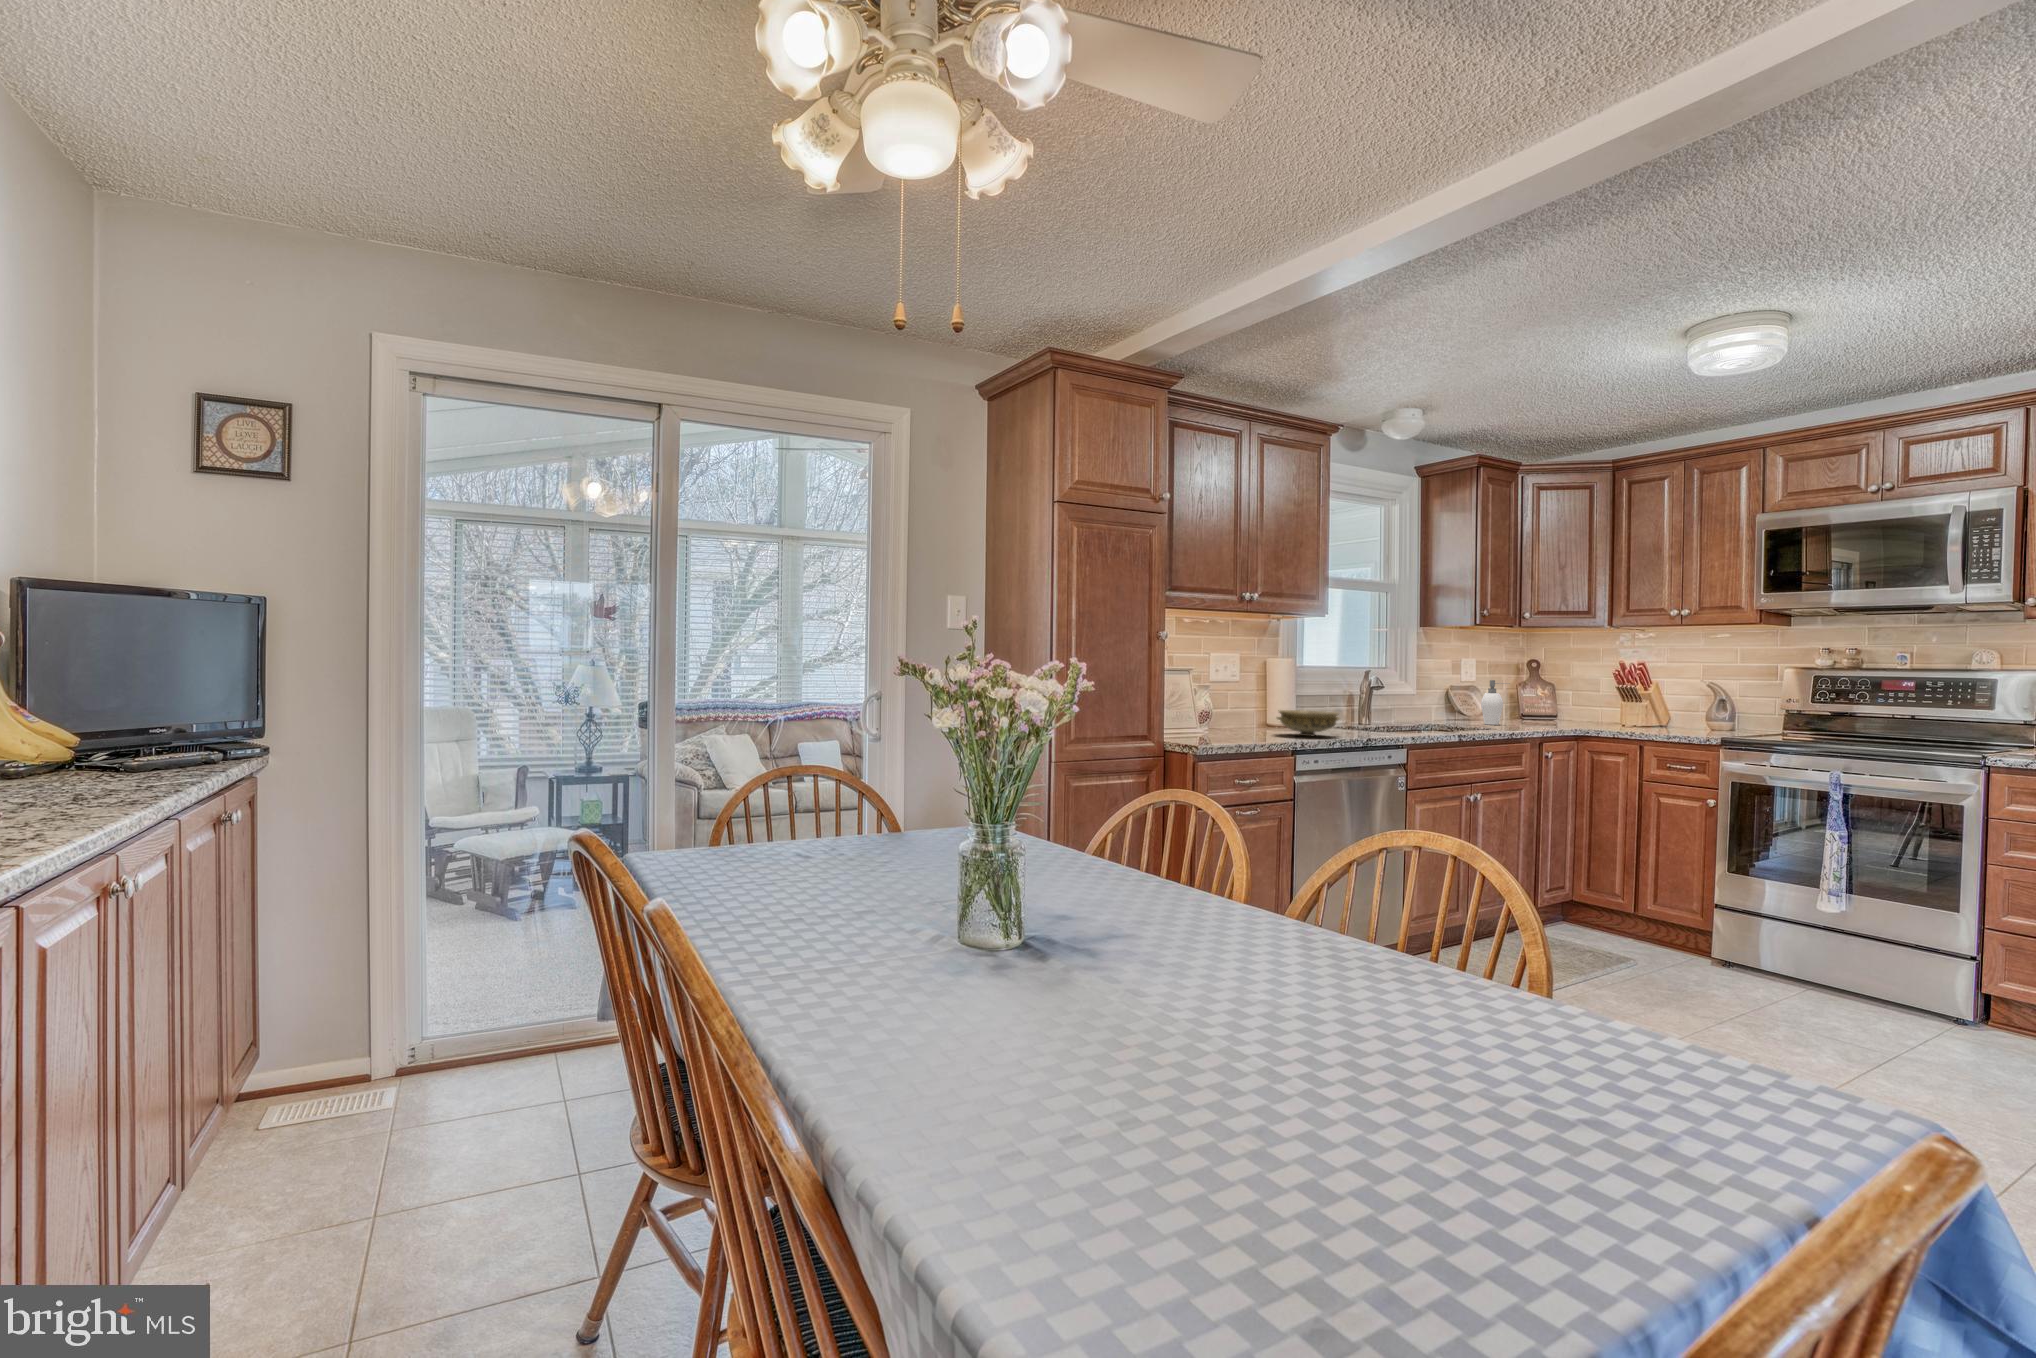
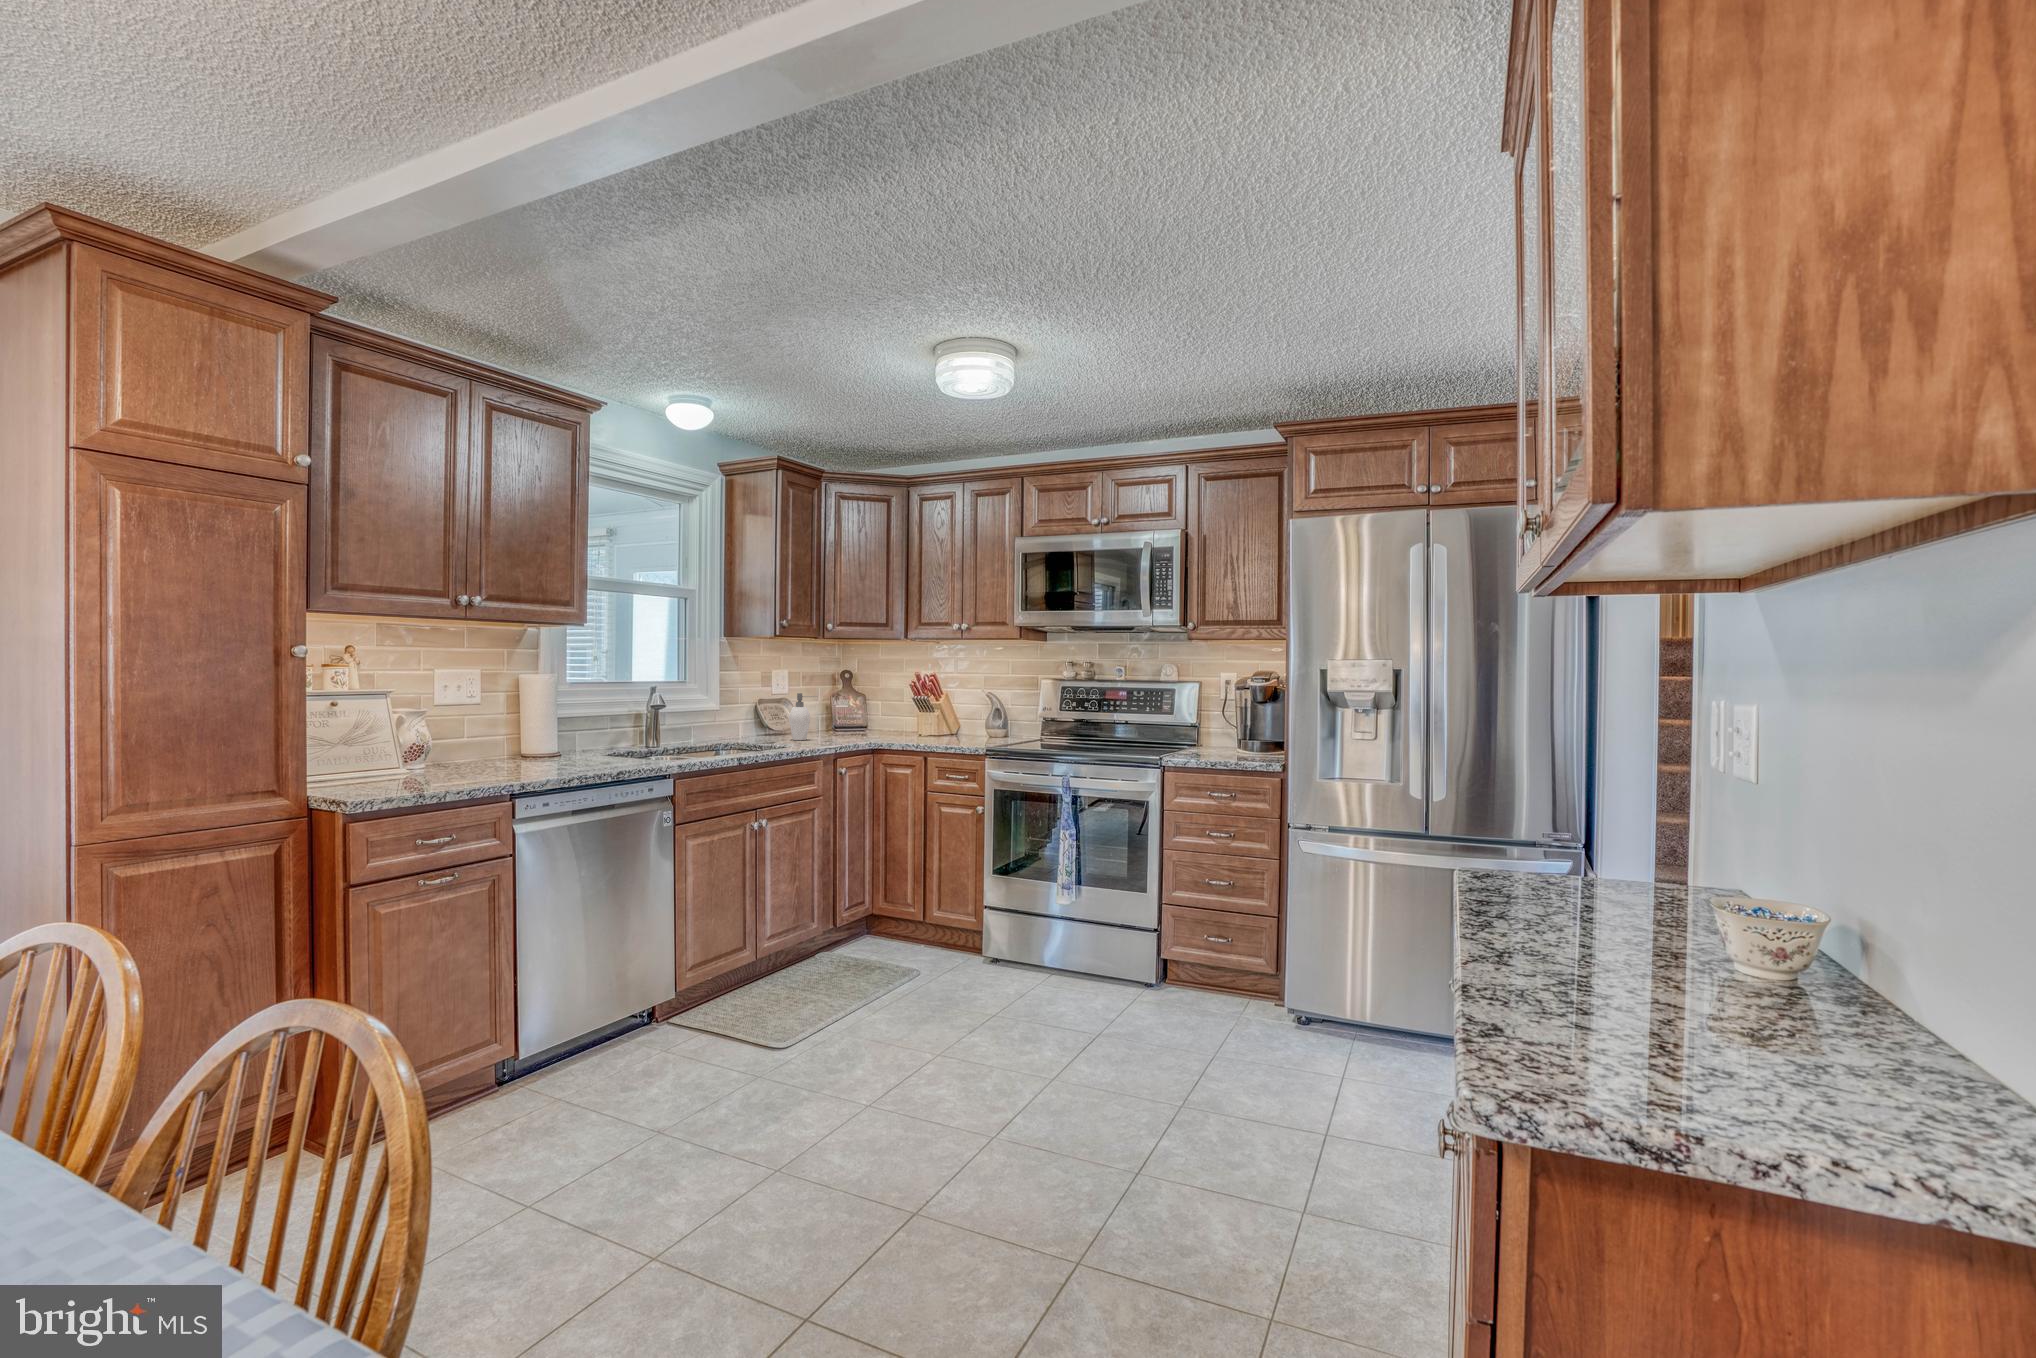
ceramic bowl: present [1277,710,1340,737] -> none [501,738,595,772]

